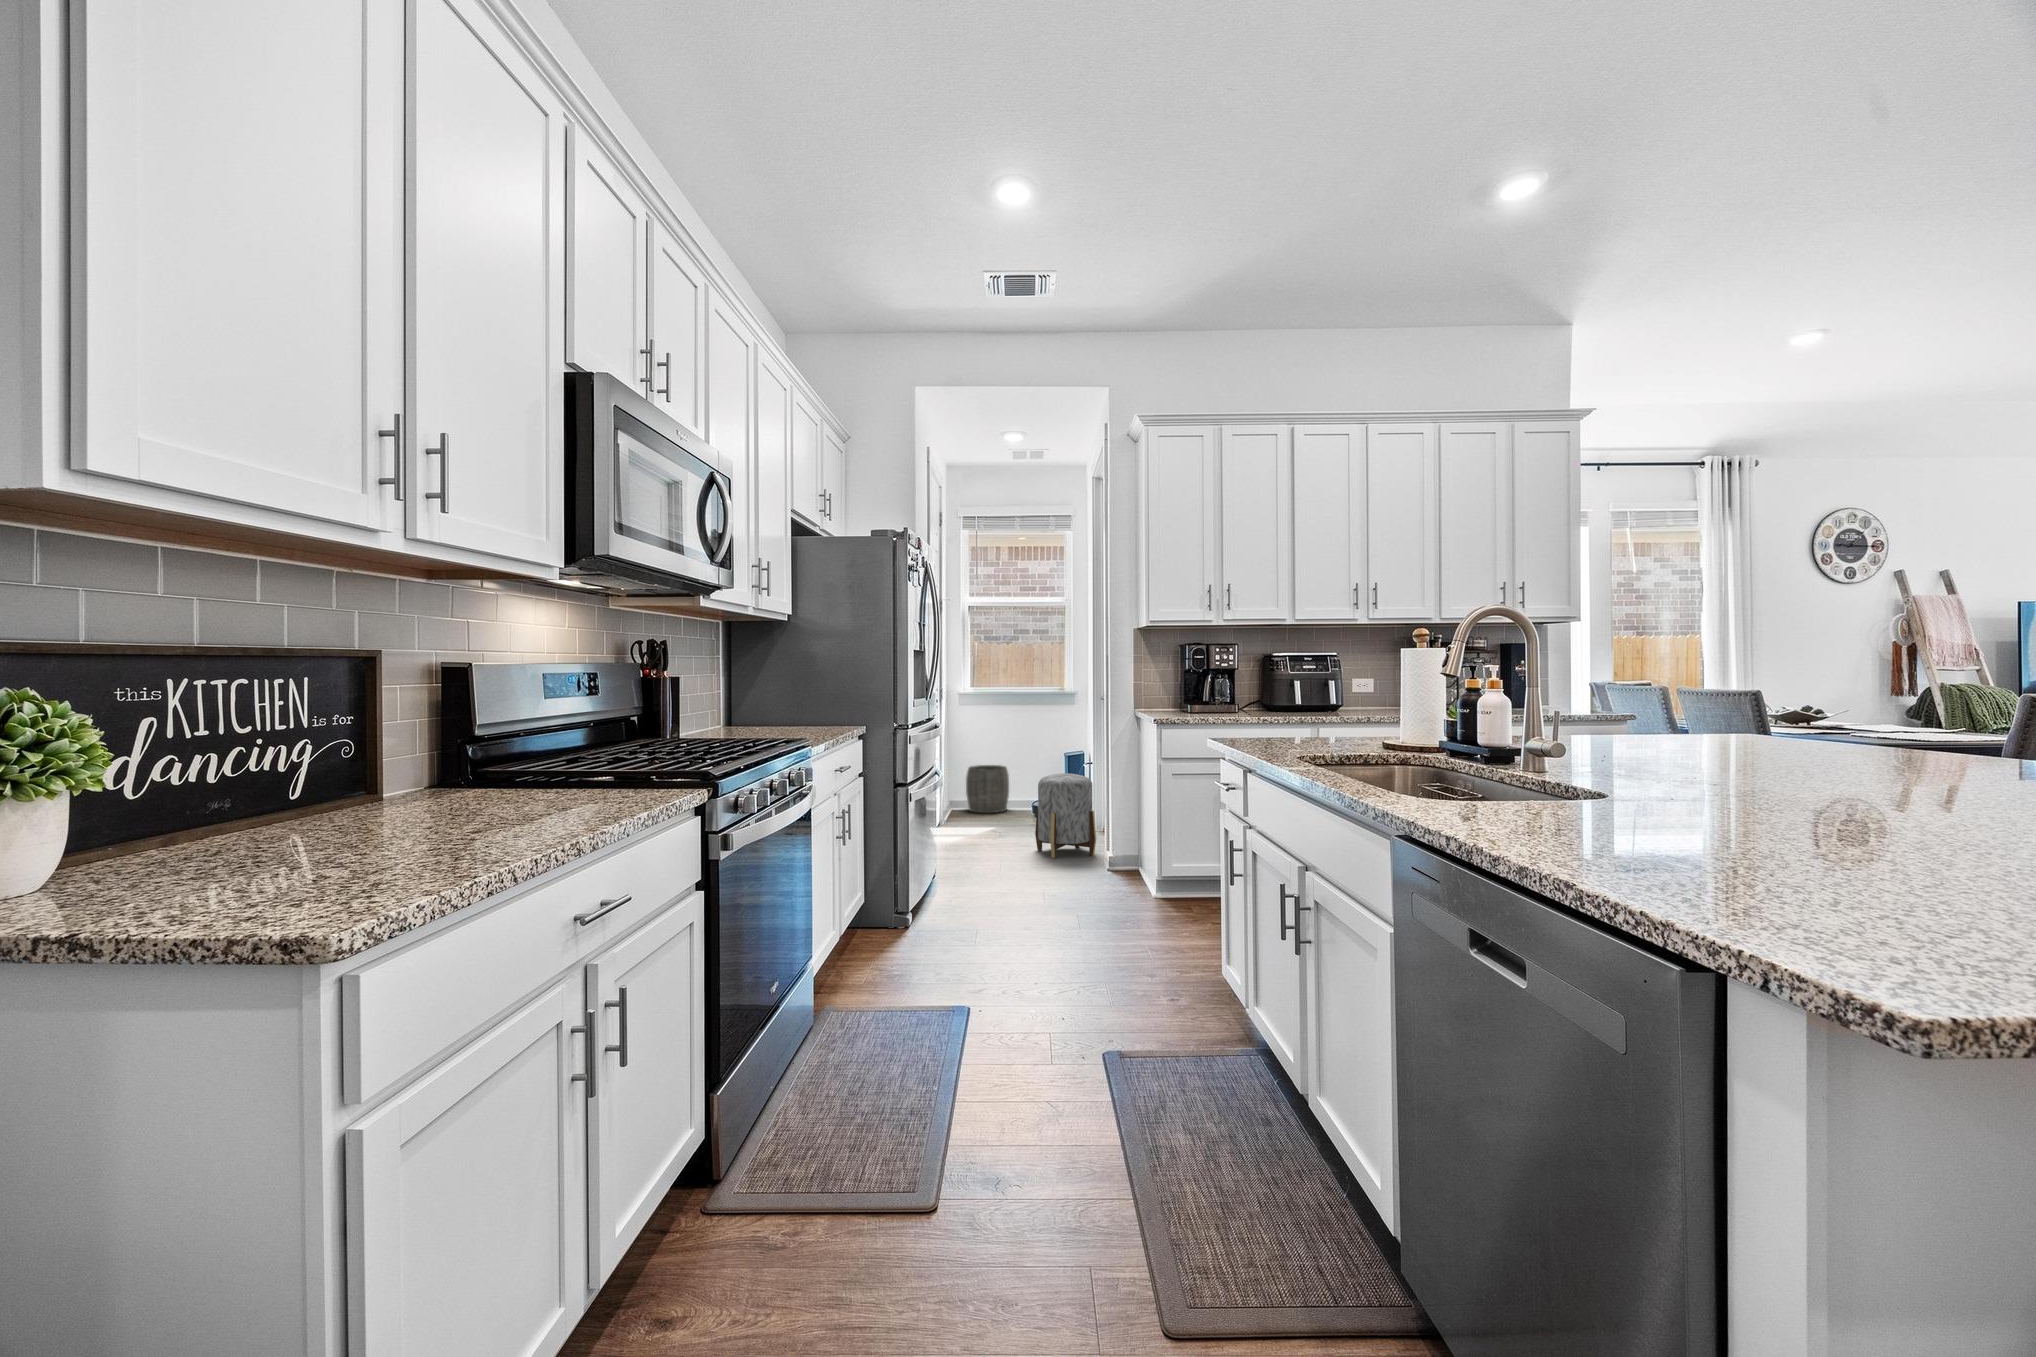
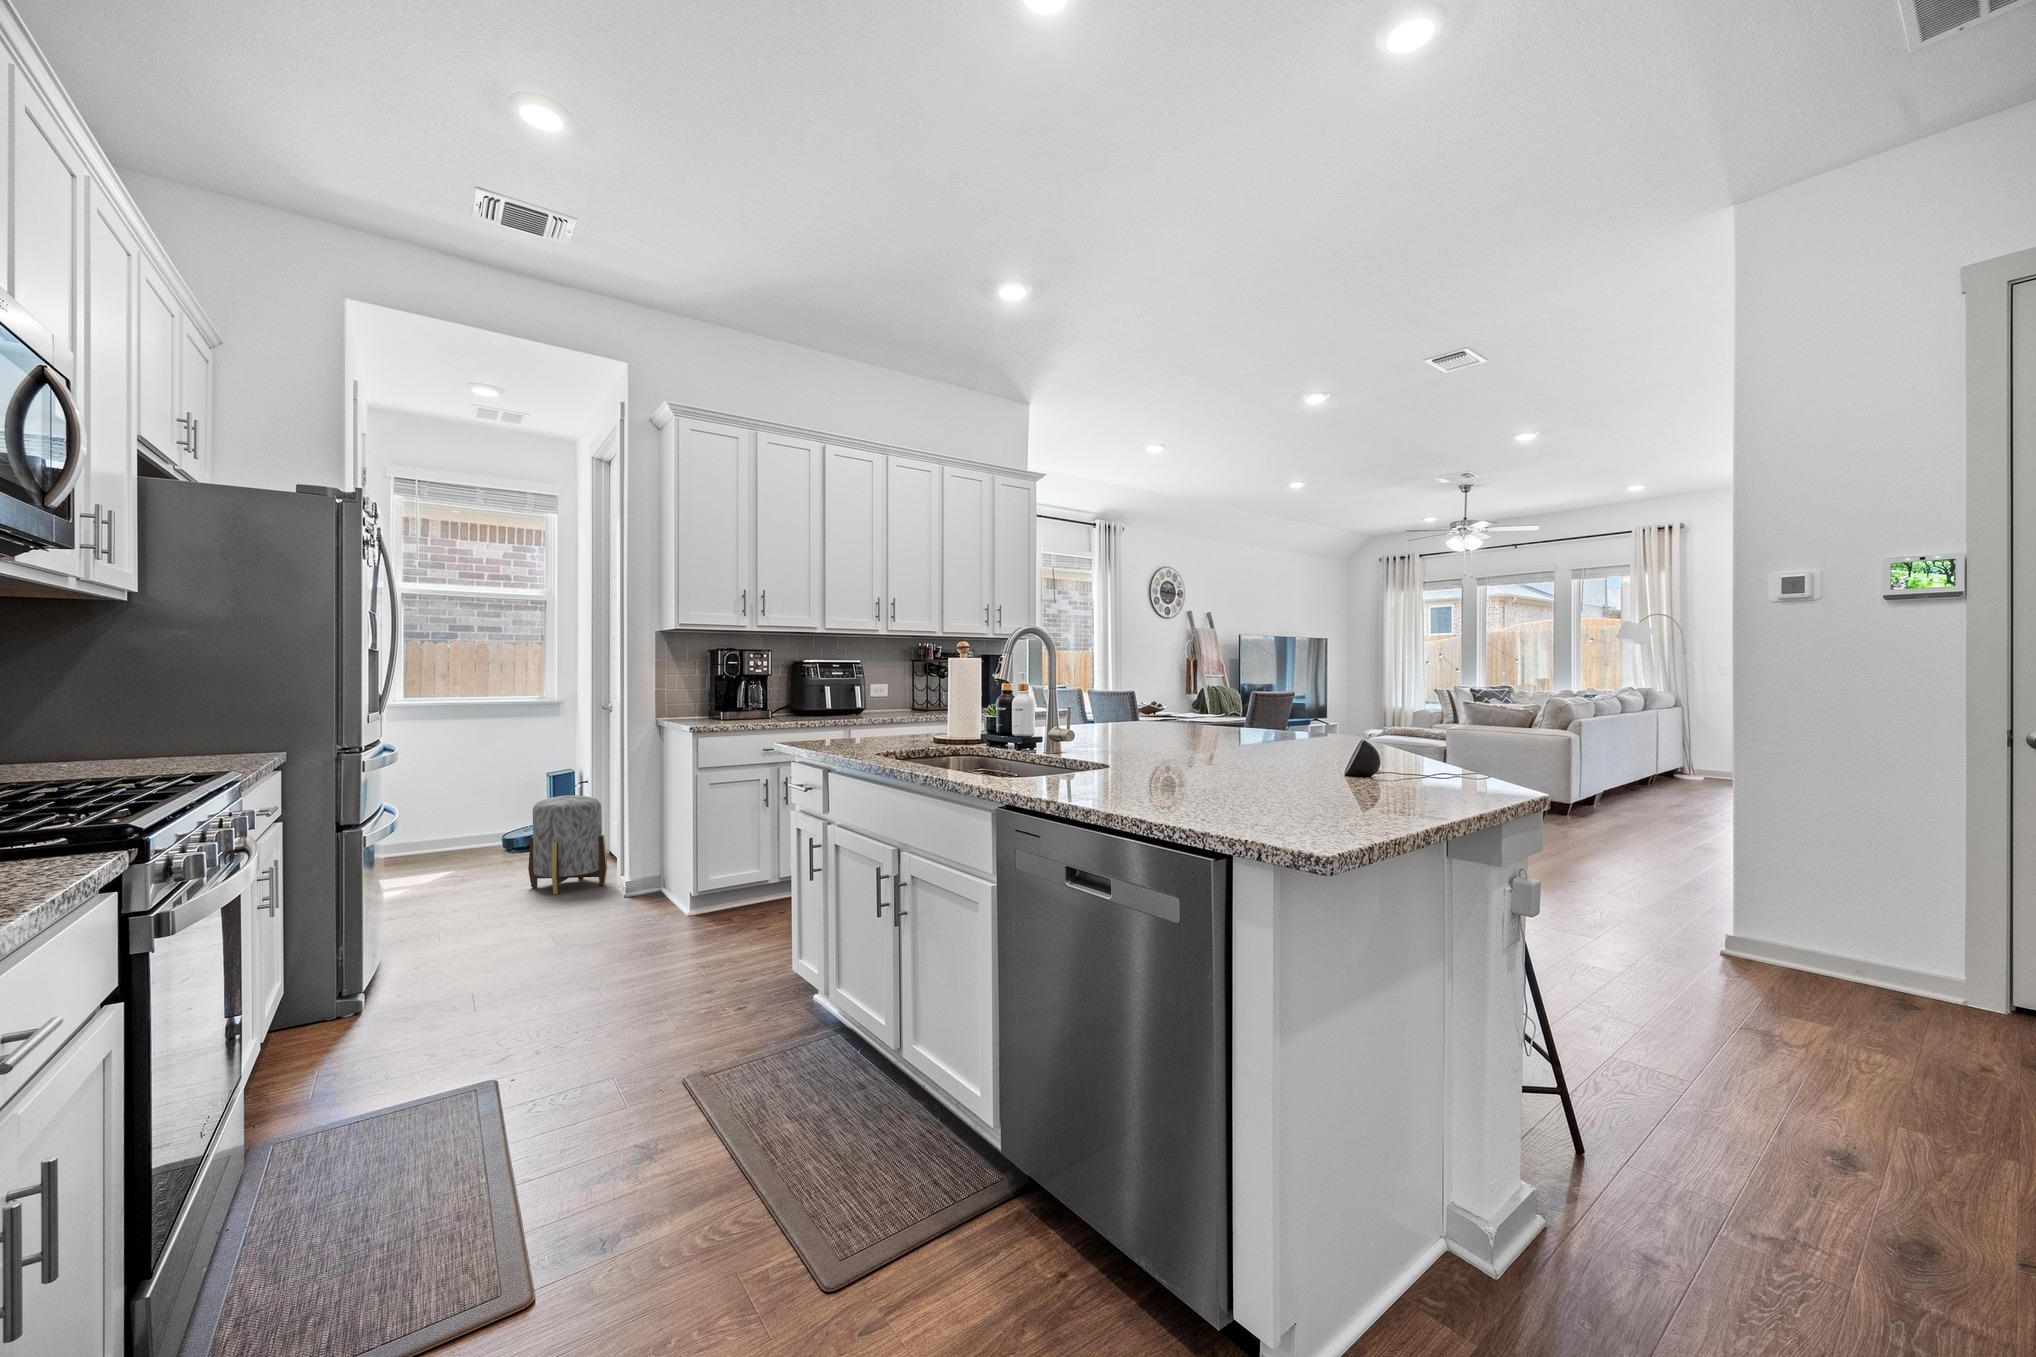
woven basket: present [966,765,1009,813] -> none [413,794,474,854]

